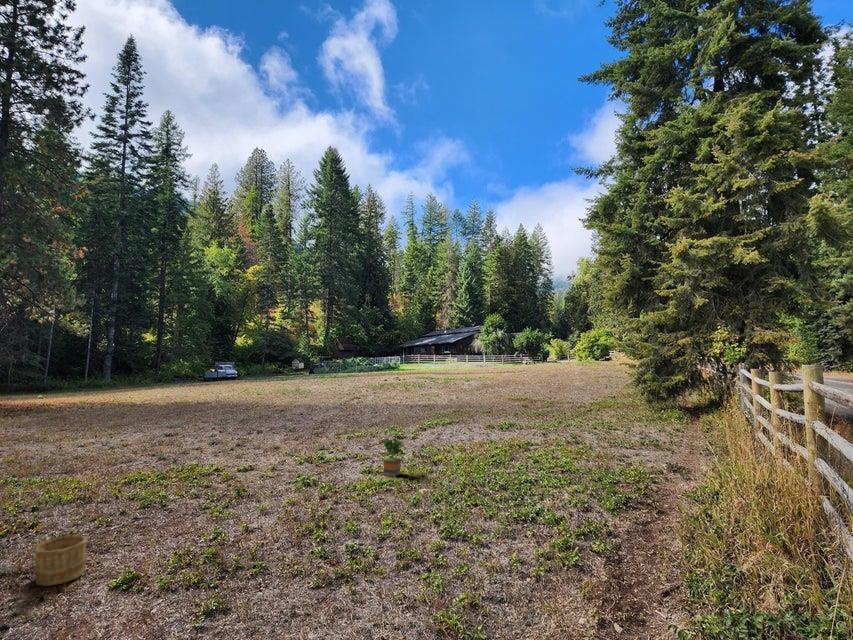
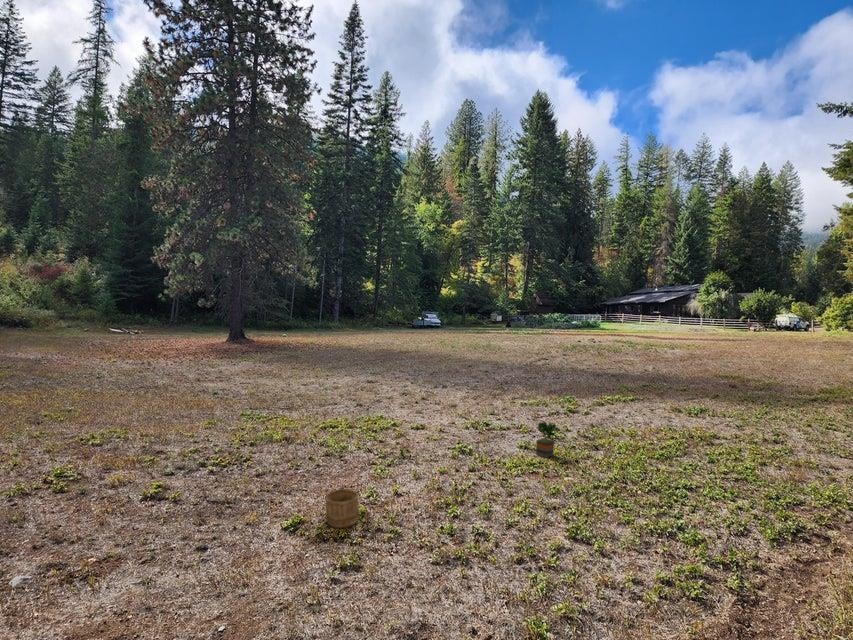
wooden bucket: present [34,535,88,586] -> present [325,489,359,528]

